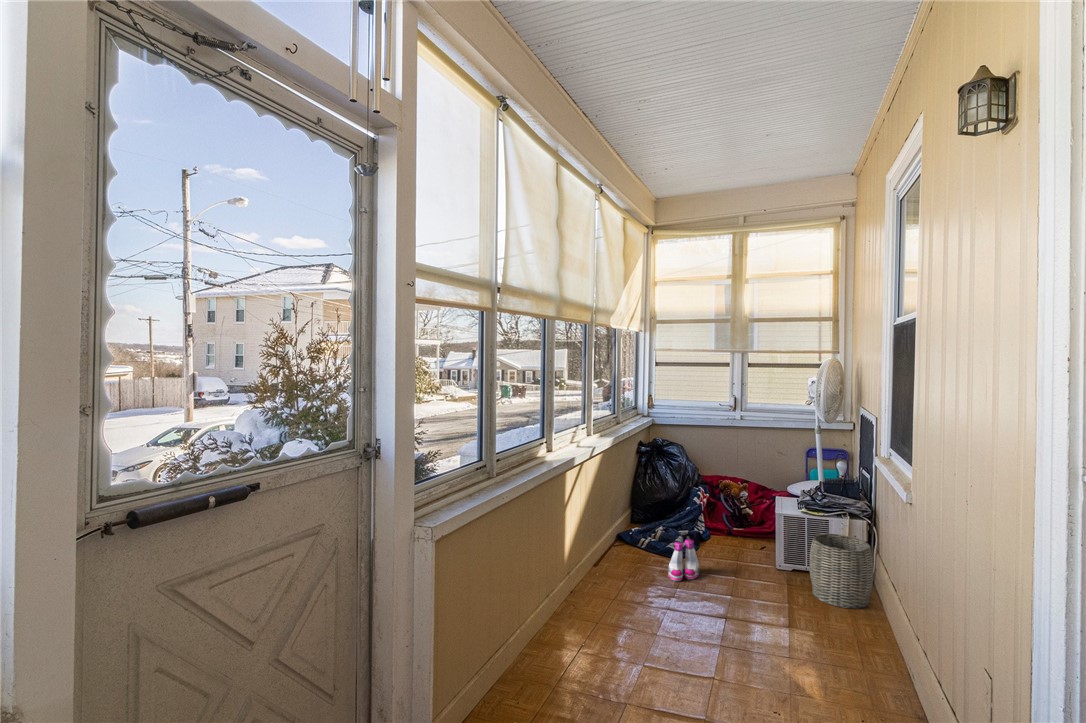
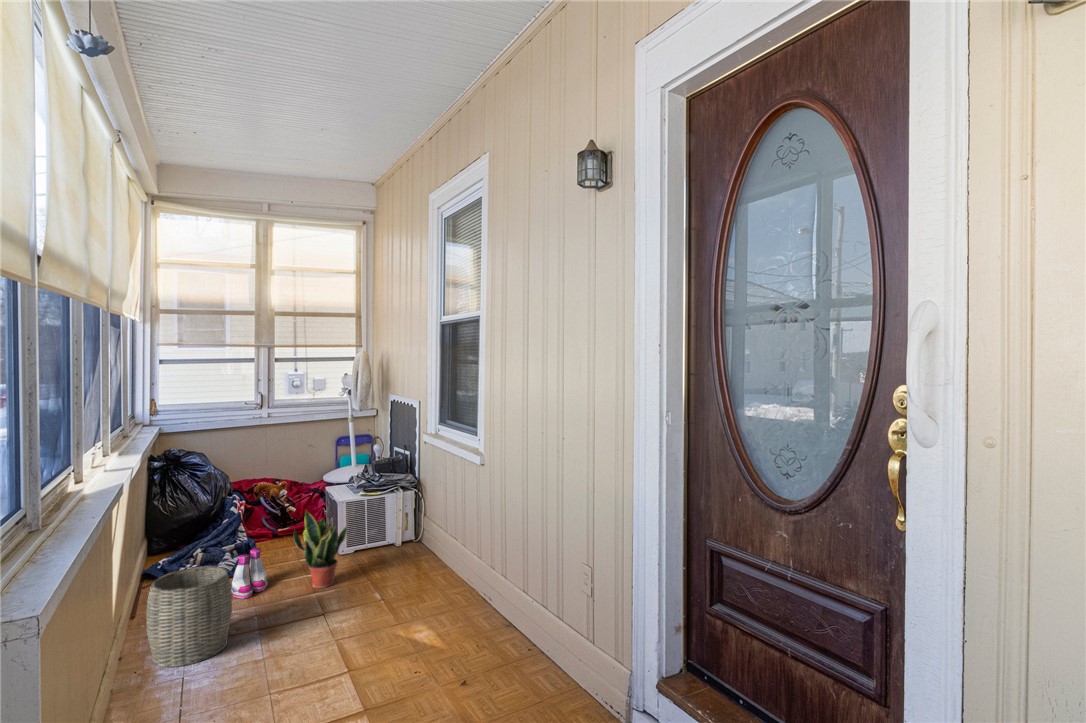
potted plant: none [716,516,771,598] -> present [294,511,347,588]
woven basket: present [810,534,873,609] -> present [146,566,232,667]

